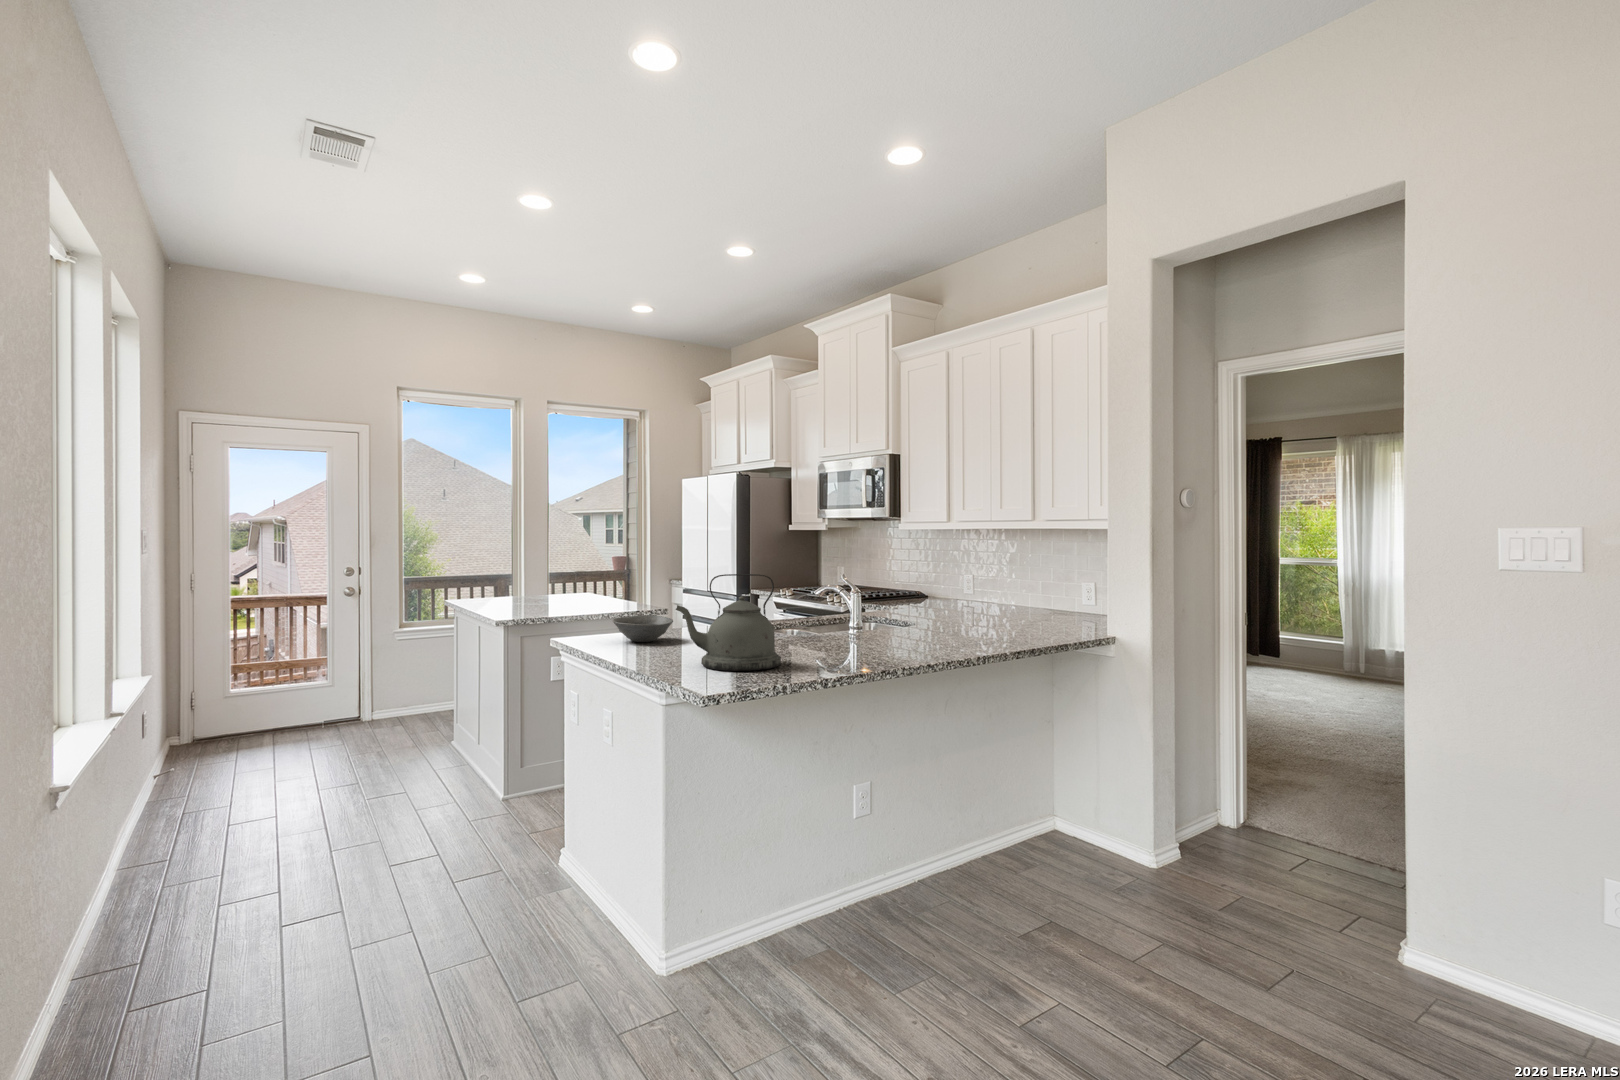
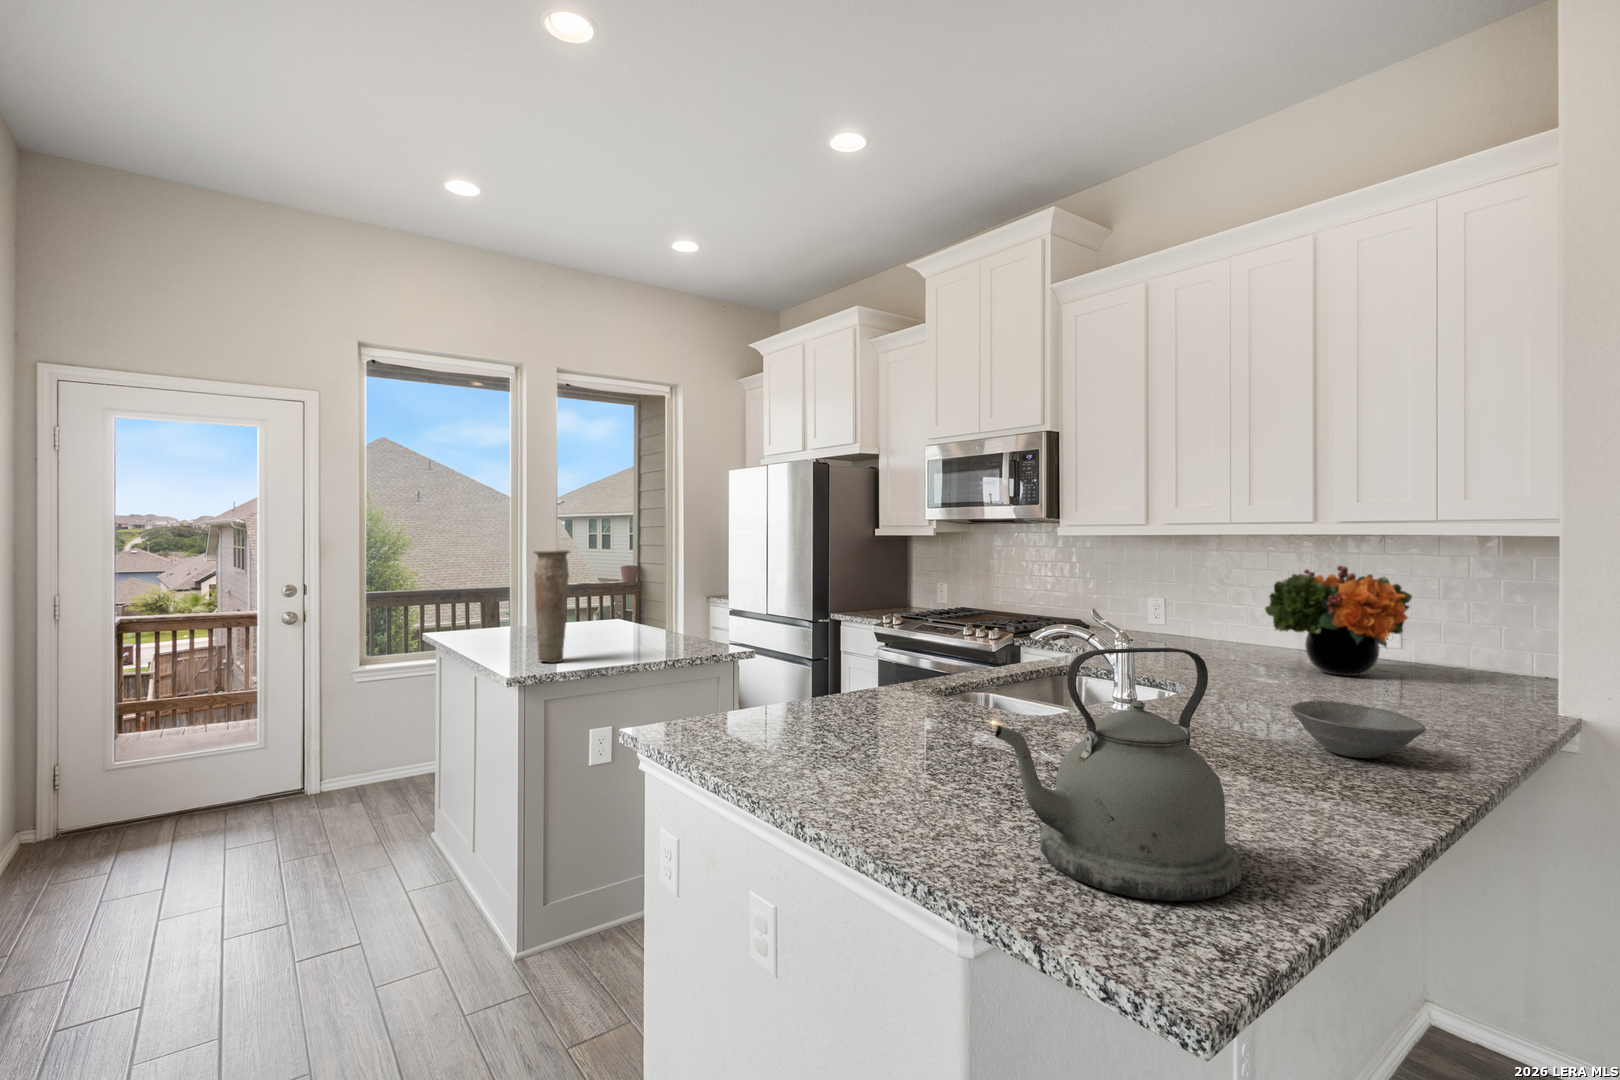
vase: none [516,539,541,613] -> present [534,550,570,662]
flower arrangement: none [991,548,1078,619] -> present [1265,566,1412,676]
bowl: present [613,615,673,642] -> present [1290,701,1426,758]

